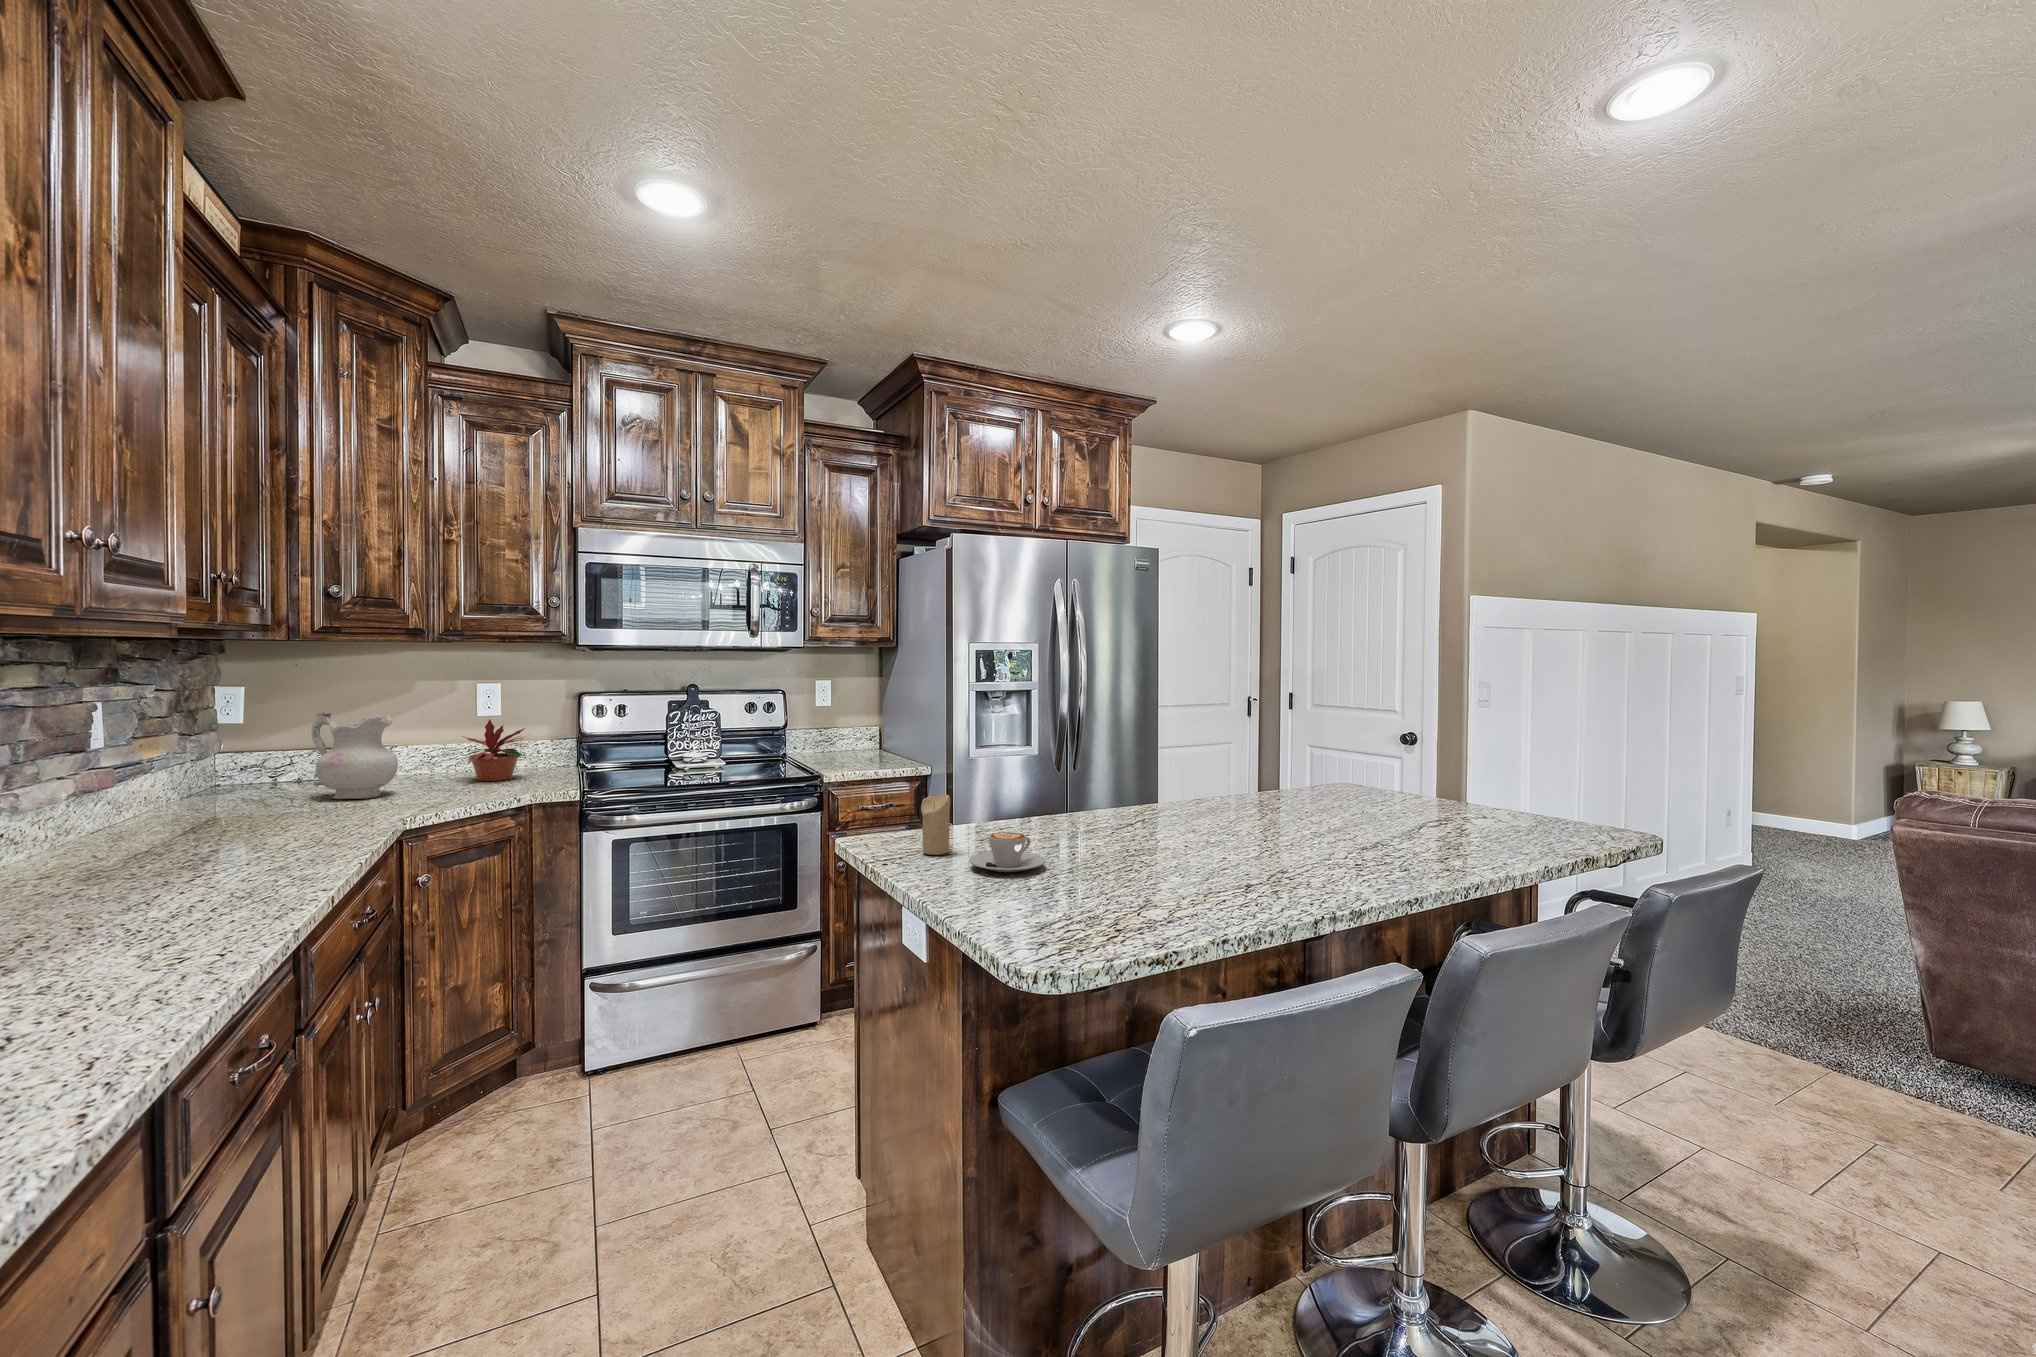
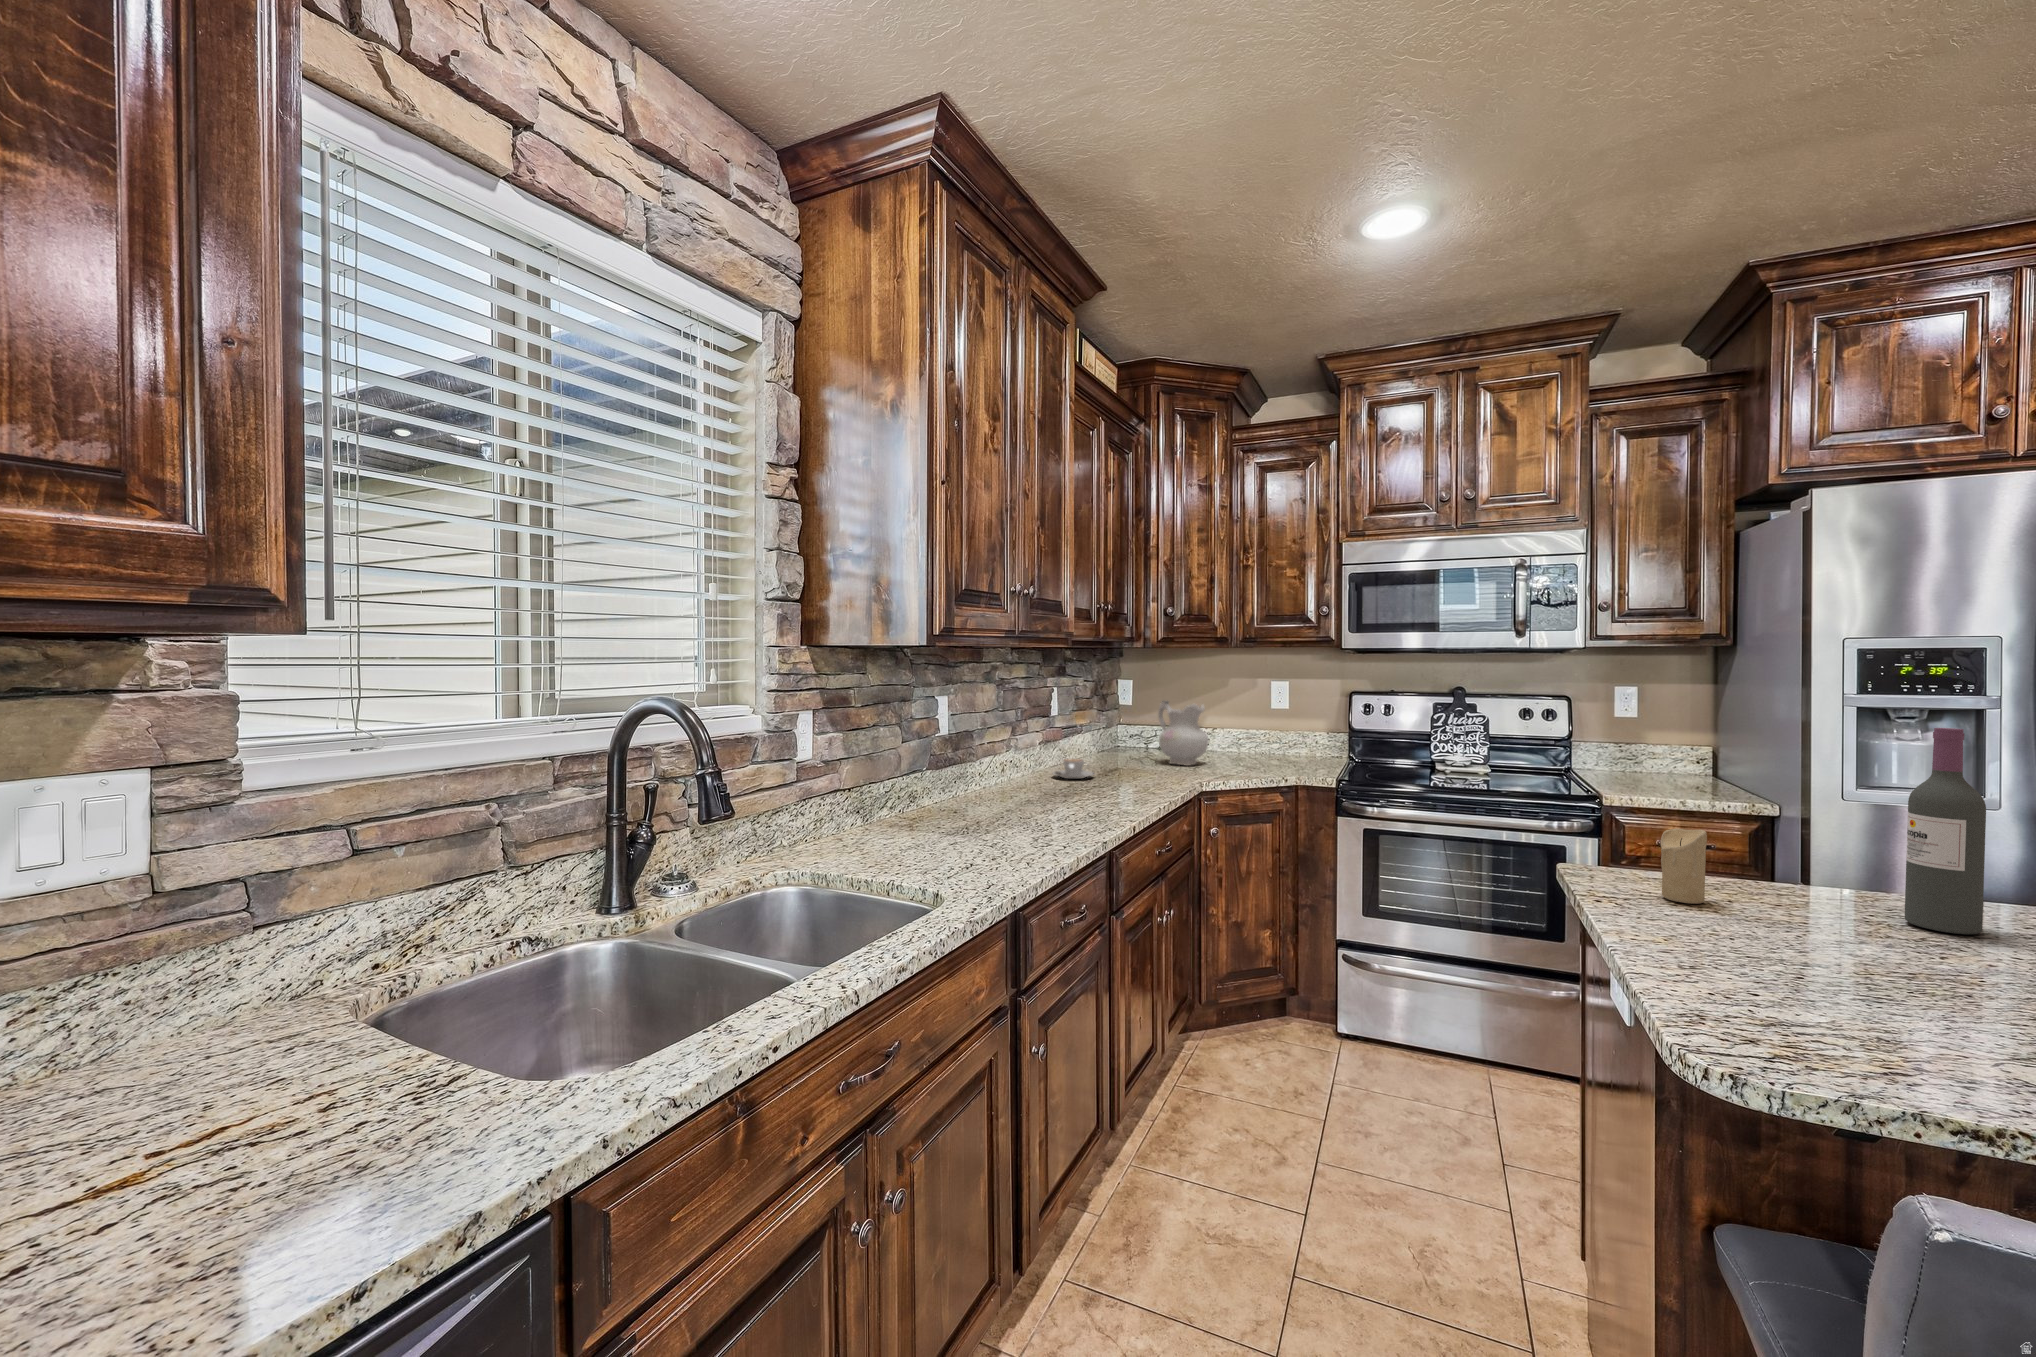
wine bottle: none [1048,706,1083,842] -> present [1905,728,1986,934]
potted plant: present [465,719,526,781] -> none [1250,710,1310,763]
coffee cup: present [969,832,1045,872] -> present [1053,758,1094,779]

